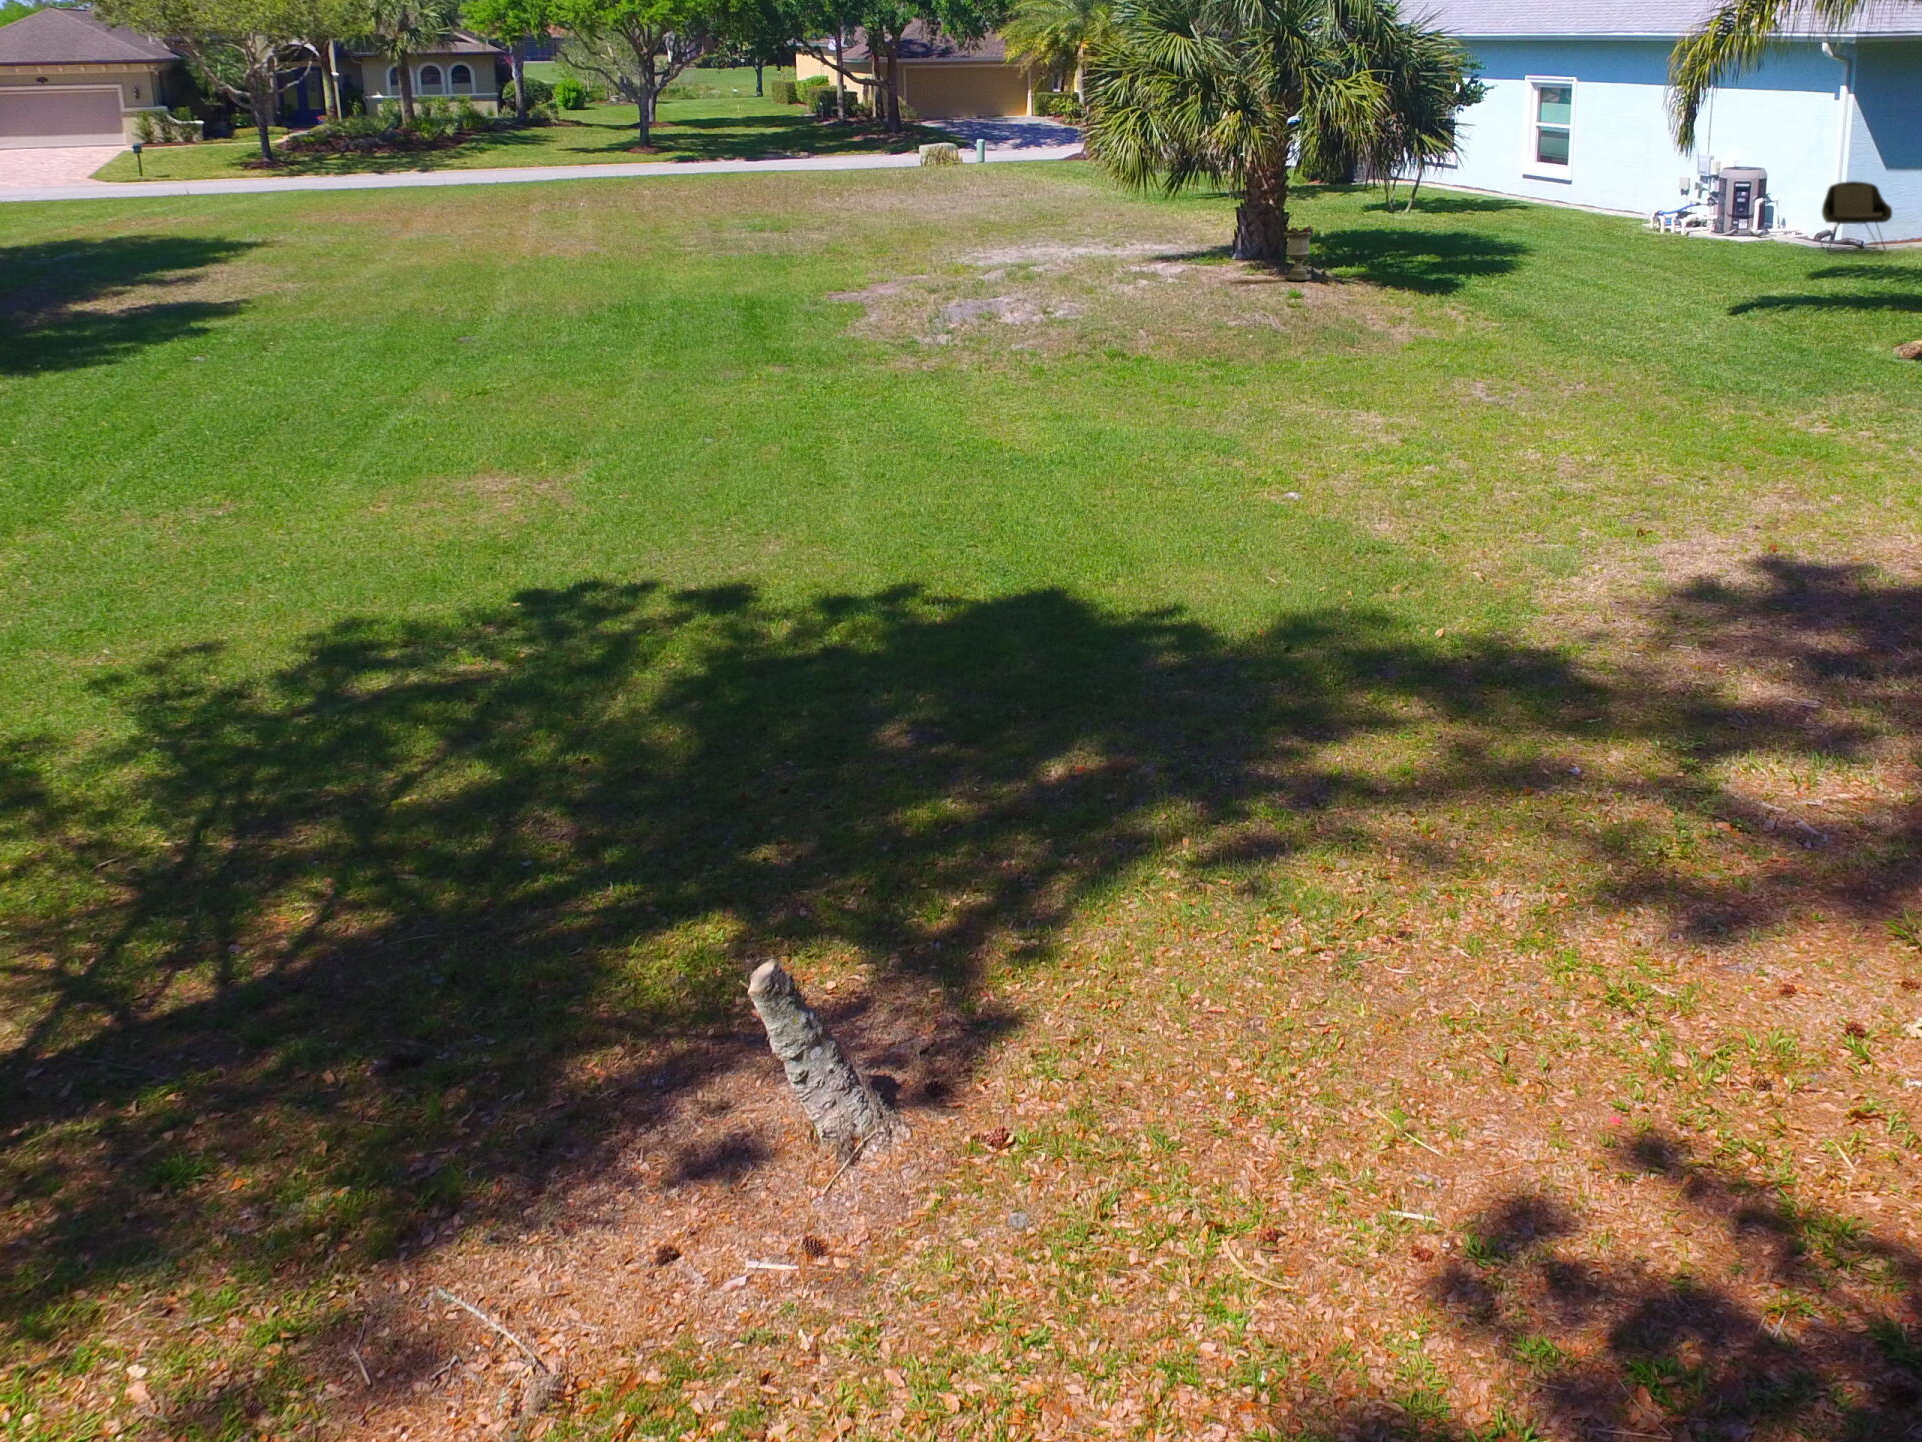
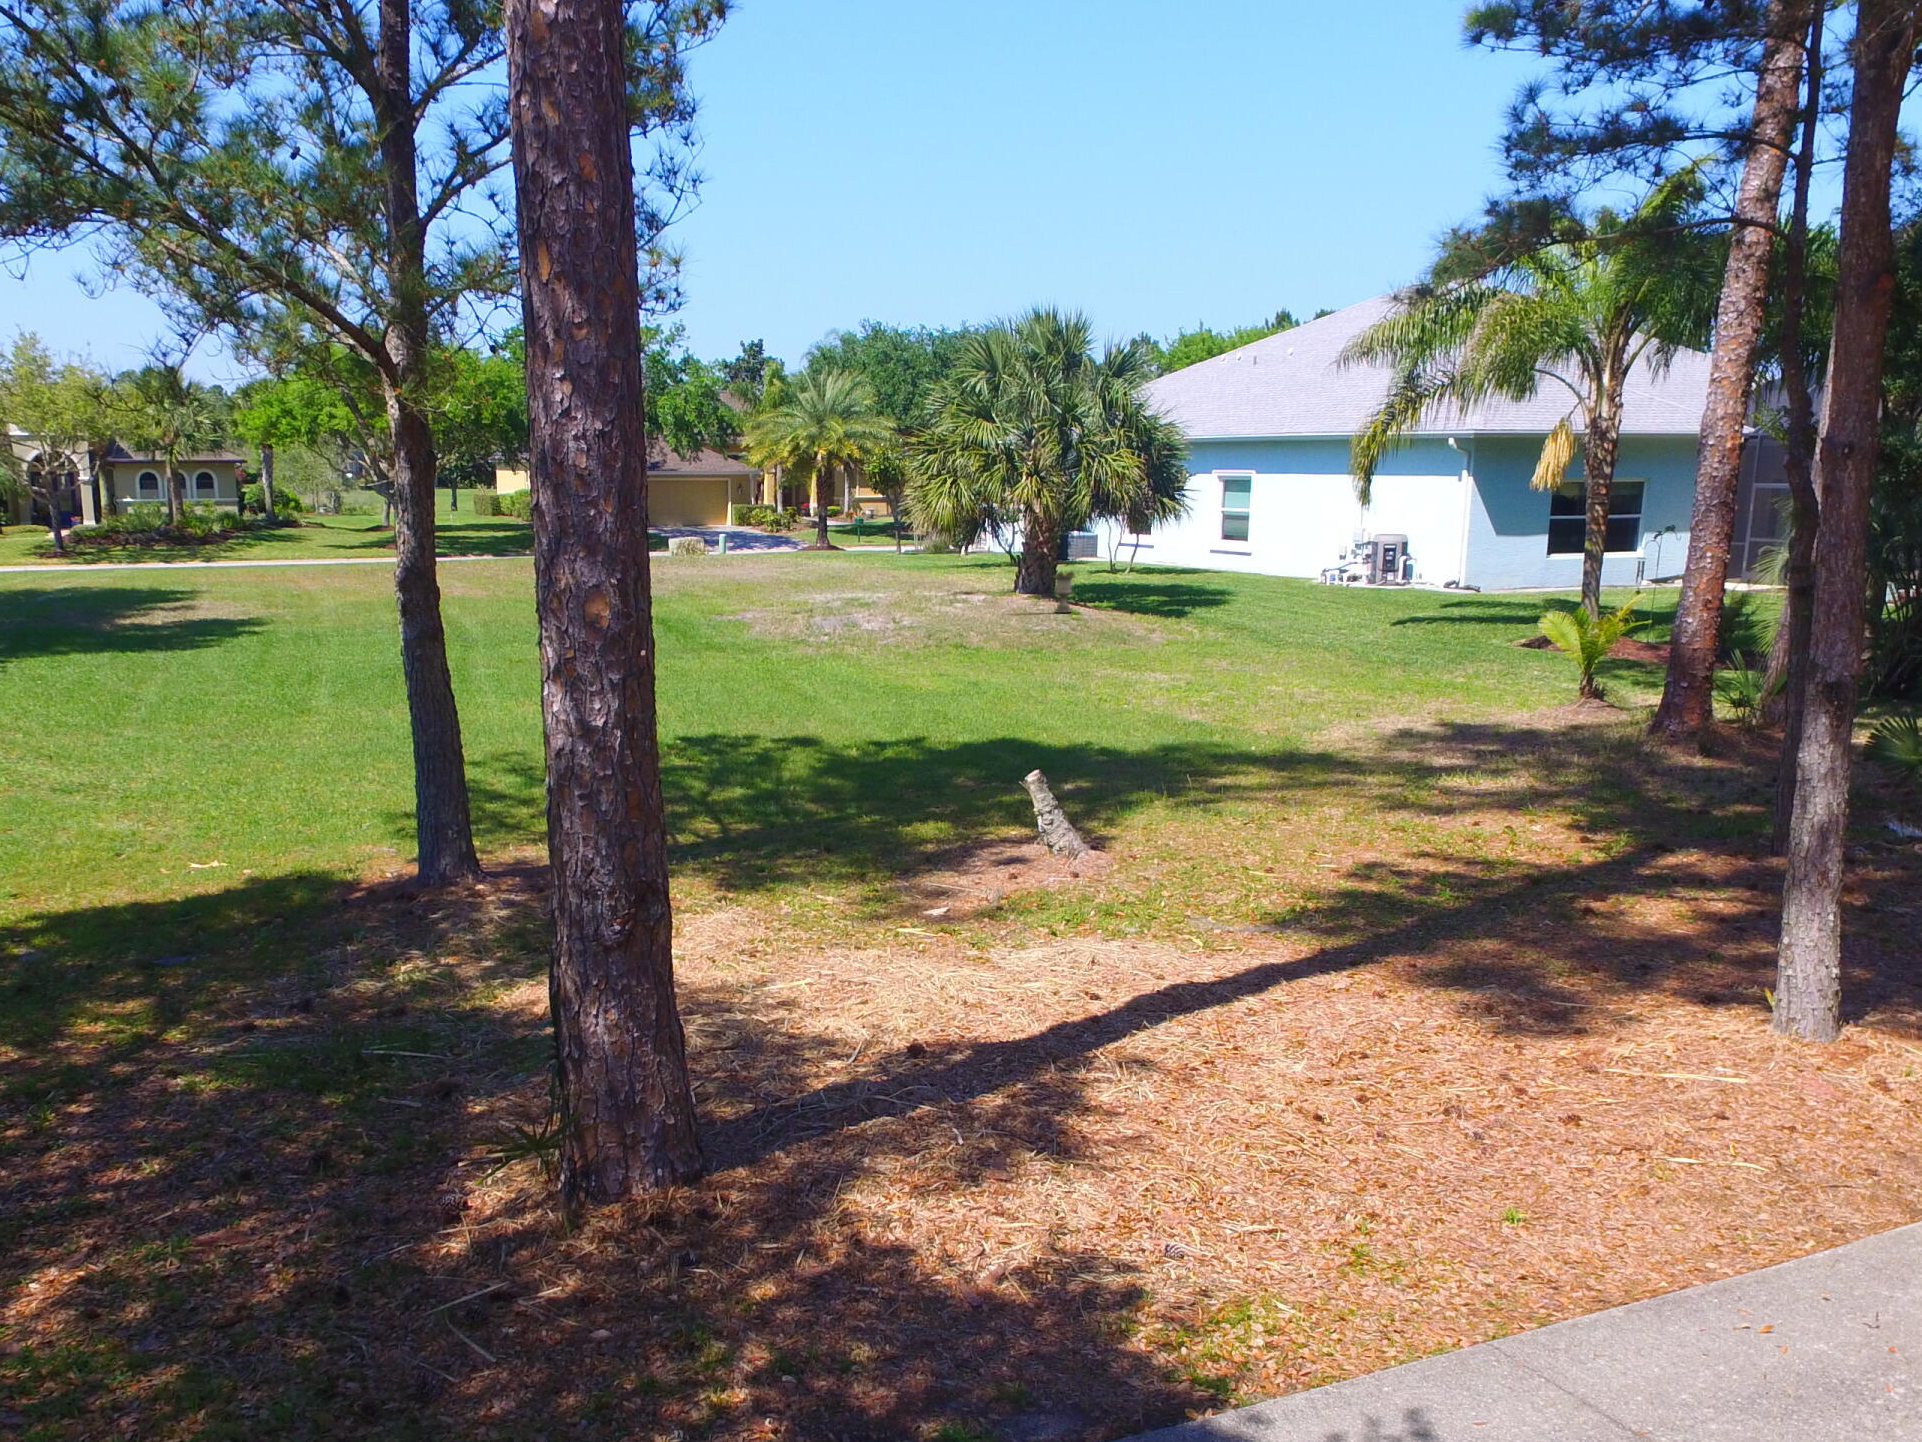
lounge chair: present [1822,181,1892,253] -> none [1450,543,1503,597]

